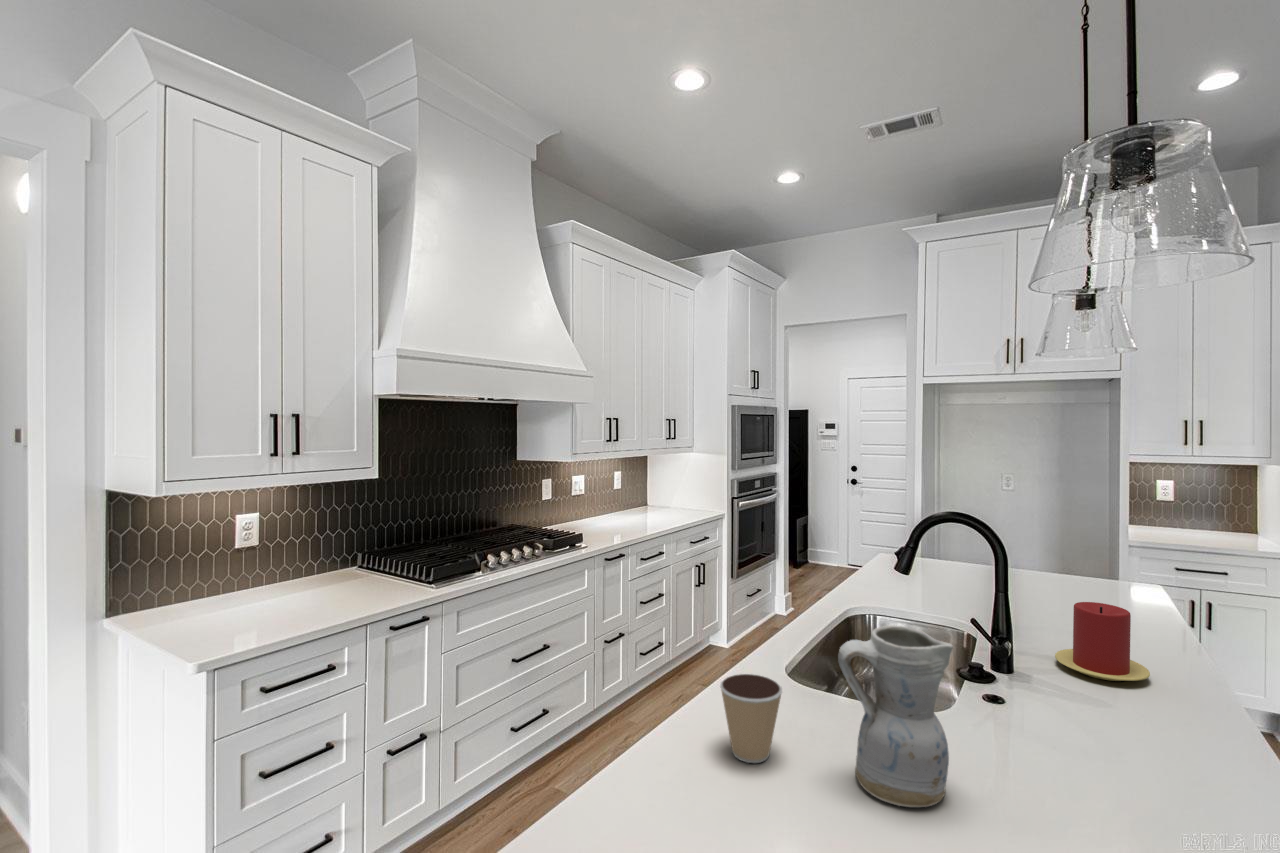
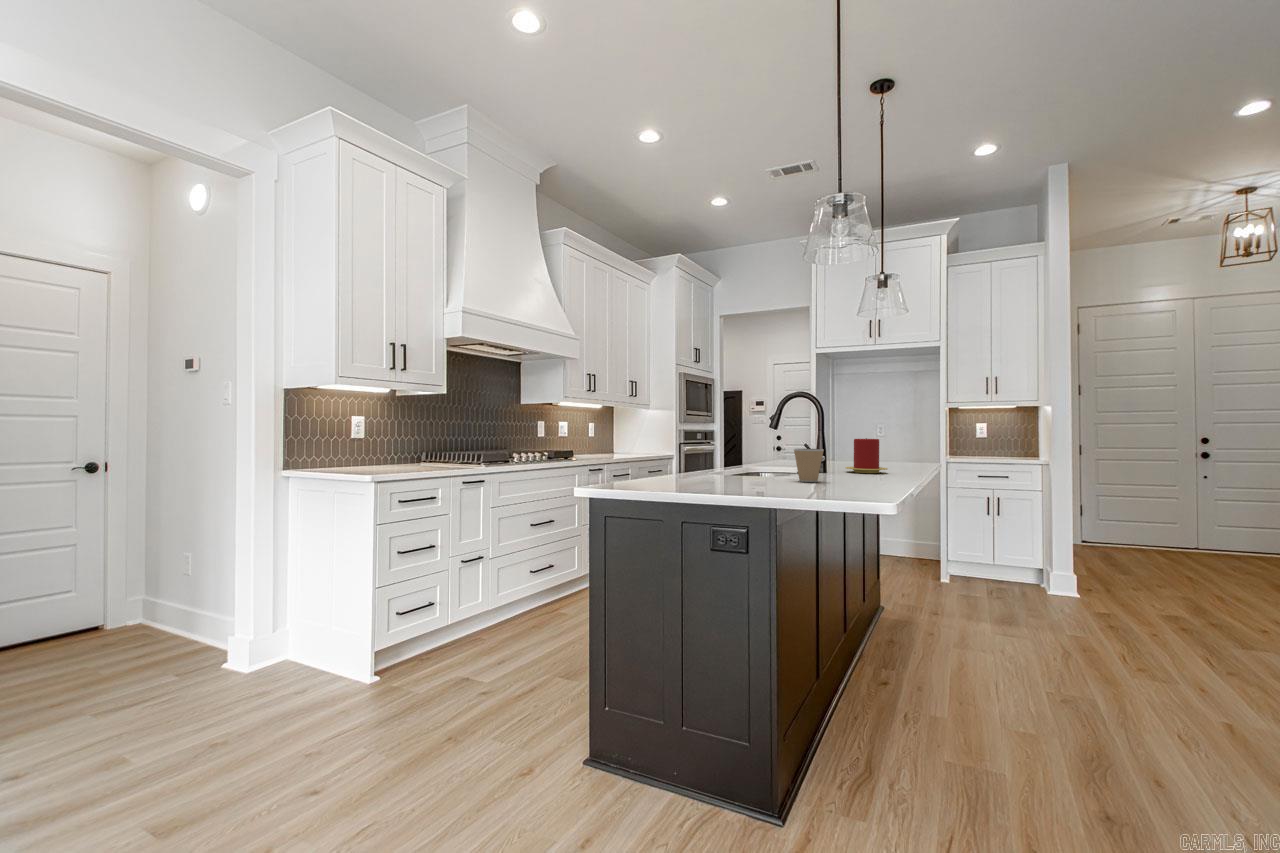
ceramic pitcher: present [838,626,953,807] -> none [718,413,766,482]
coffee cup: present [720,674,782,763] -> present [794,449,824,482]

